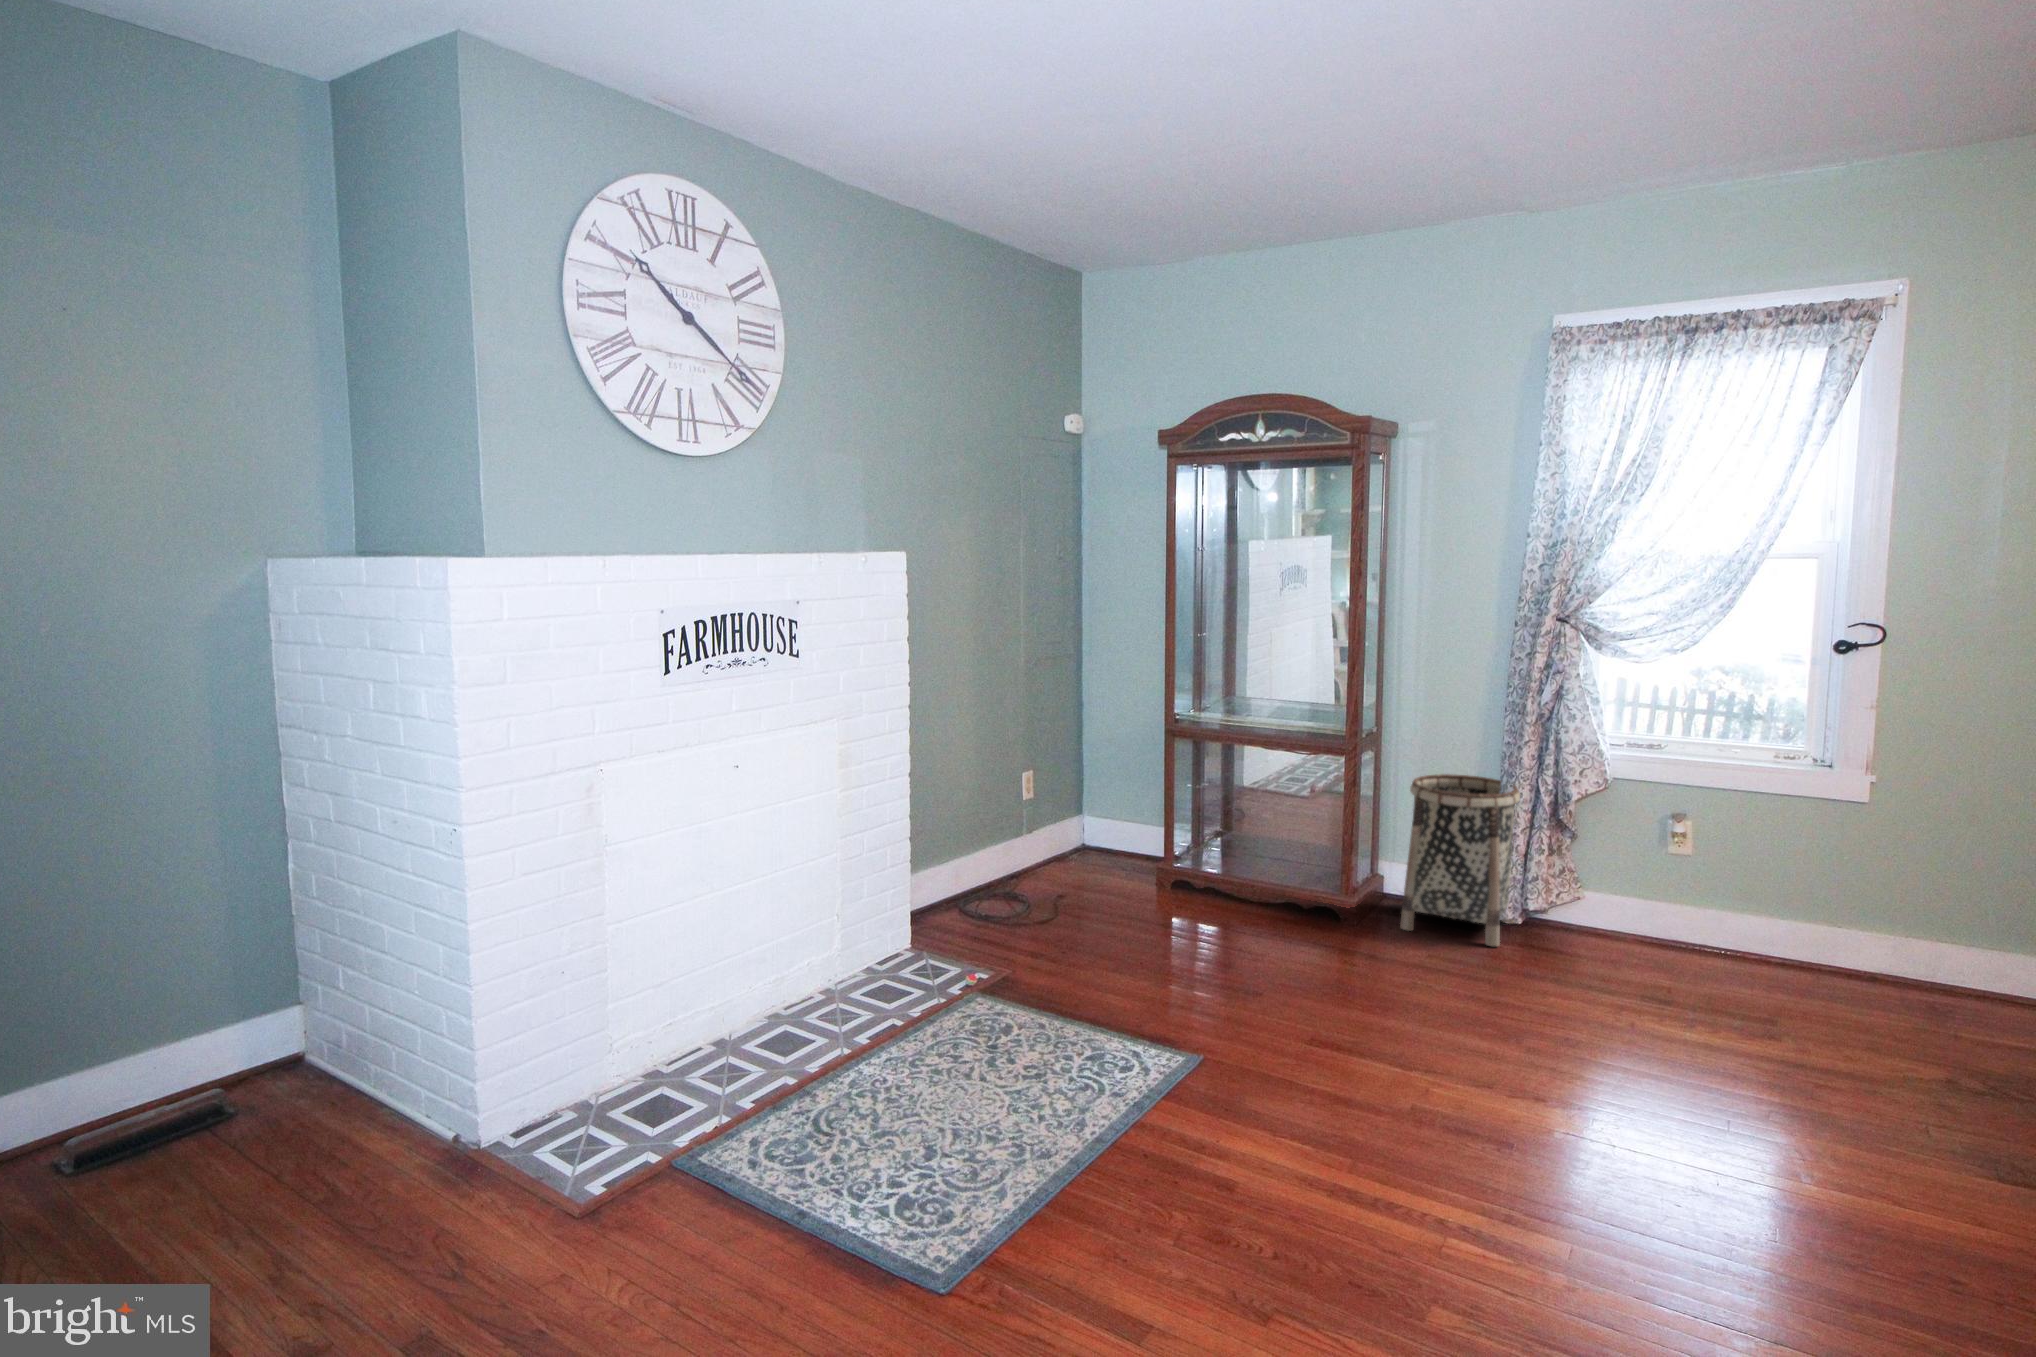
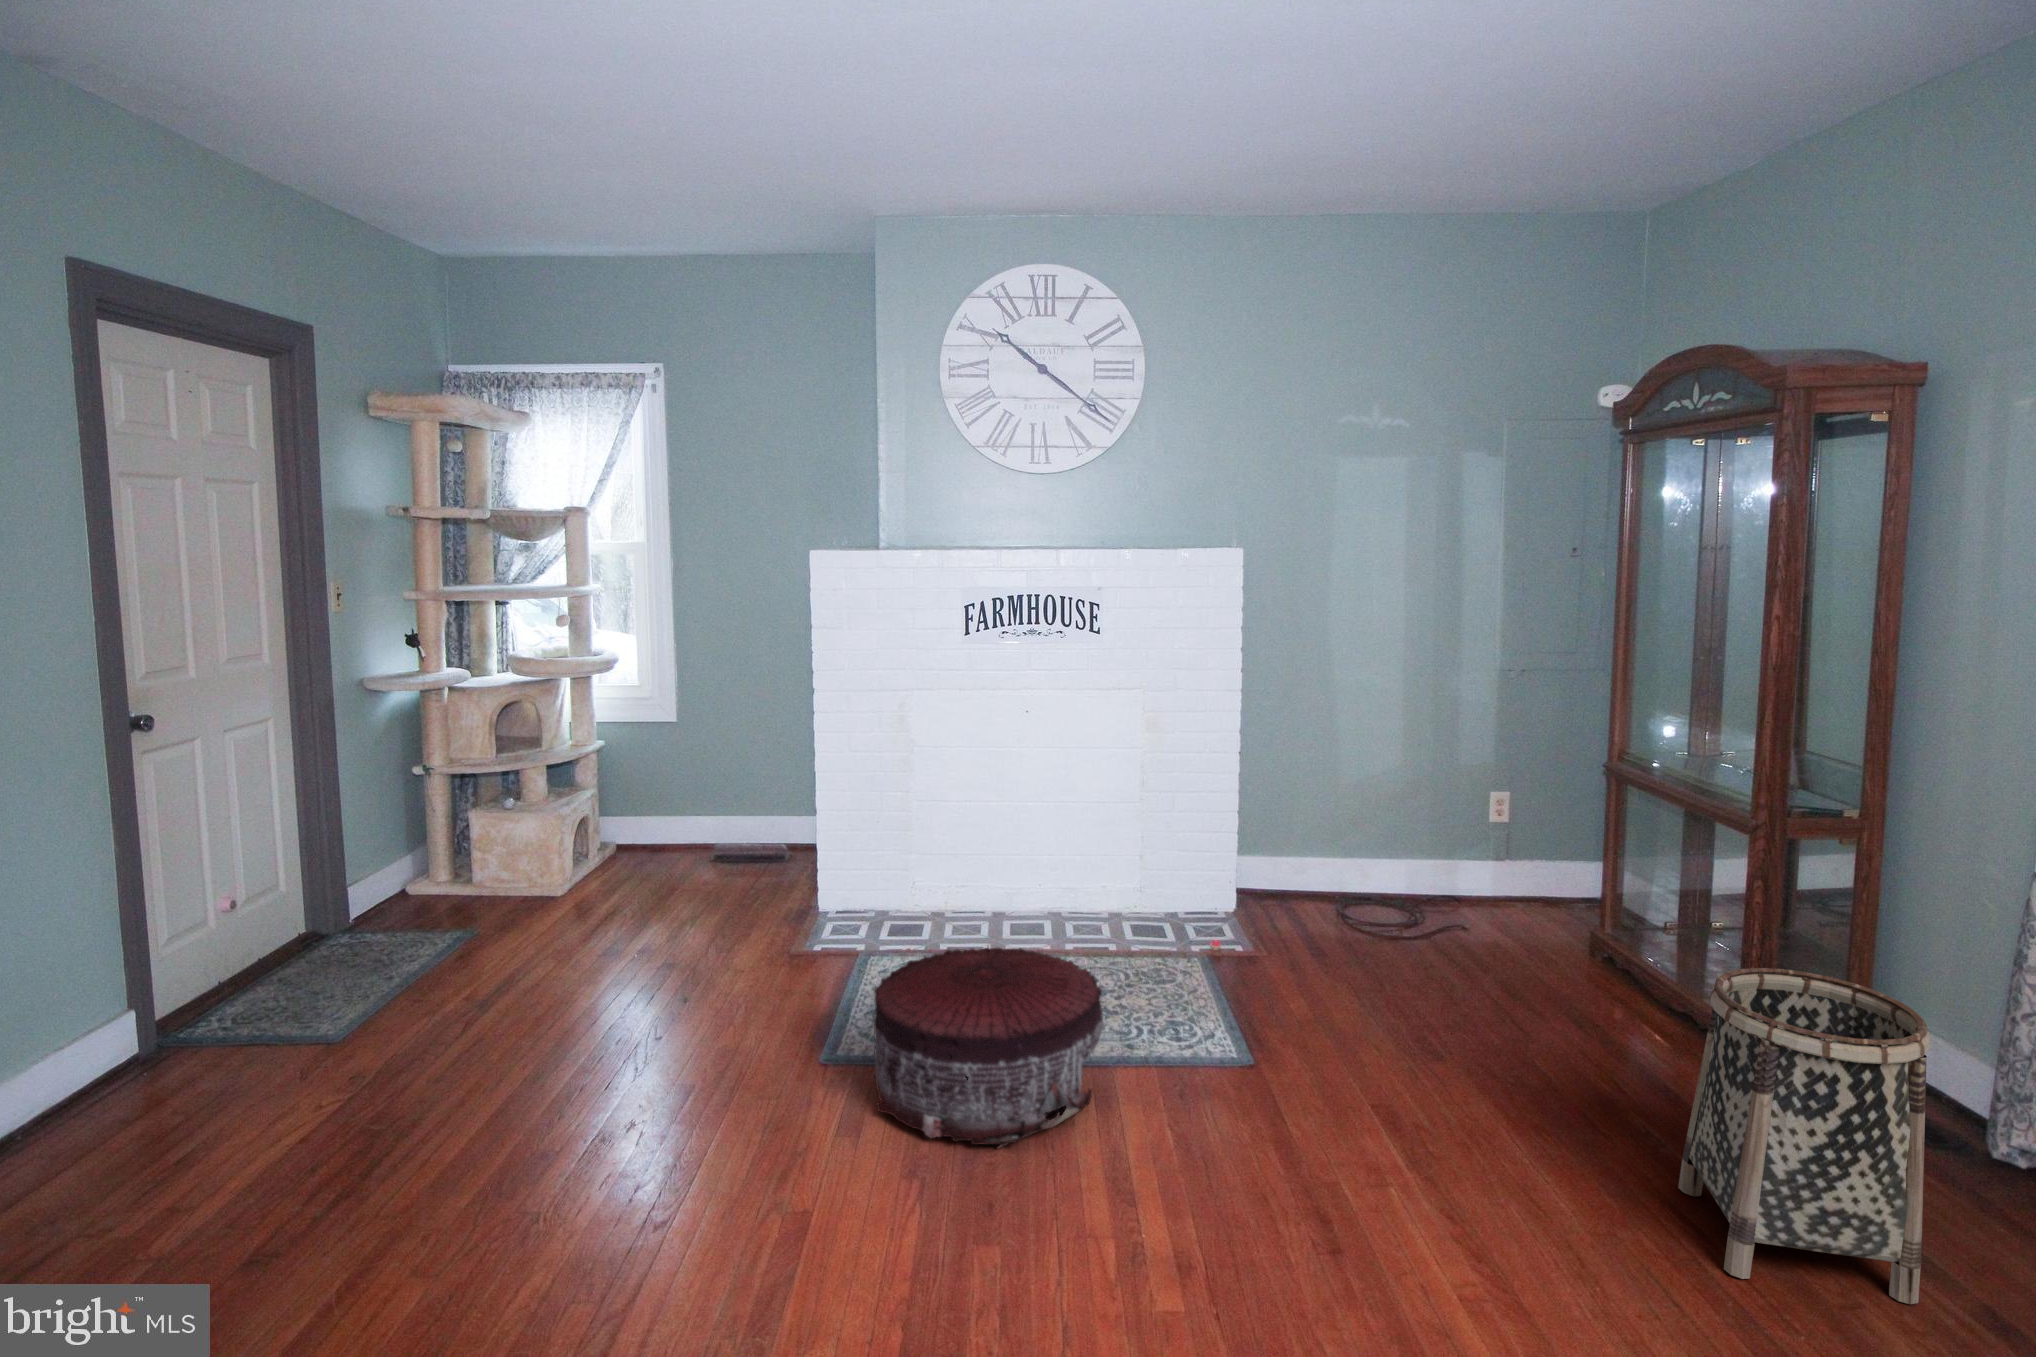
pouf: none [1077,963,1345,1190] -> present [874,947,1104,1148]

